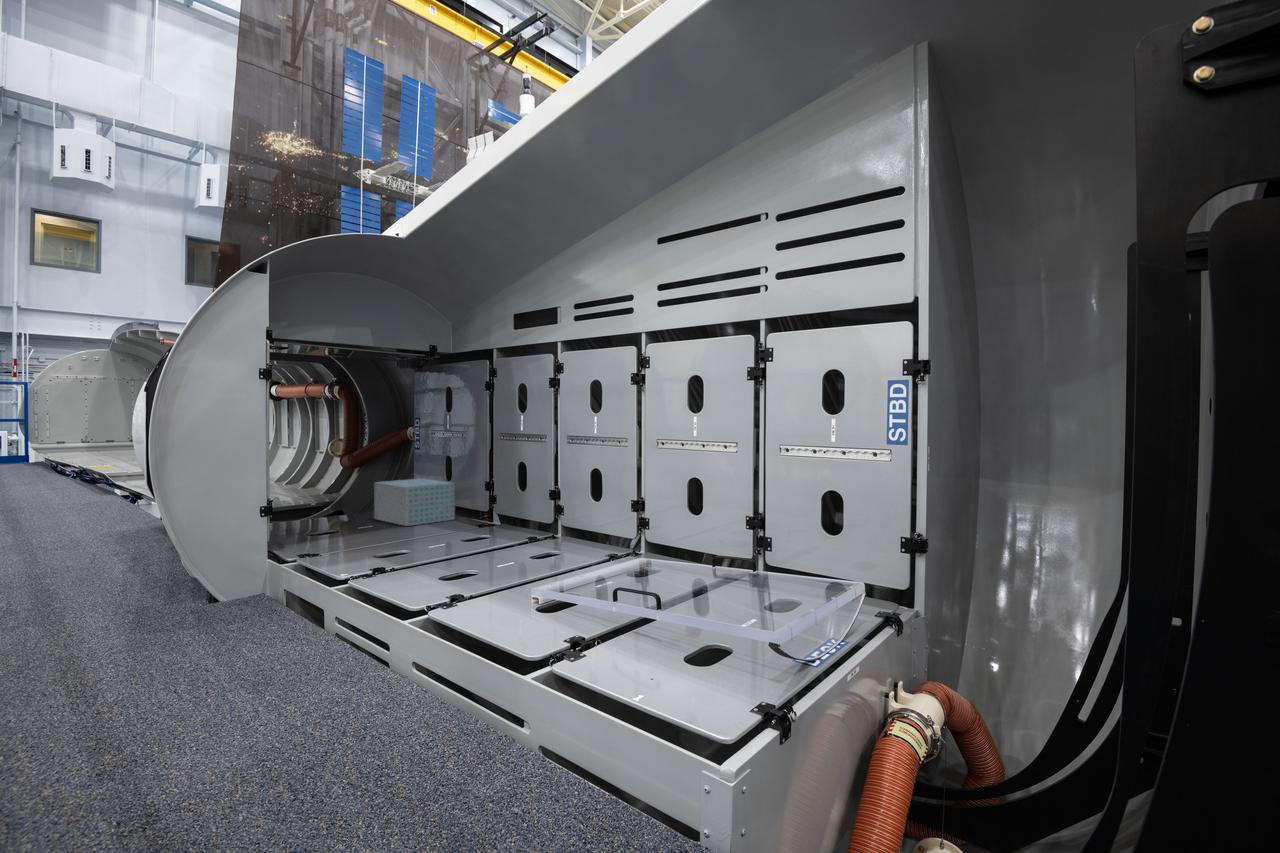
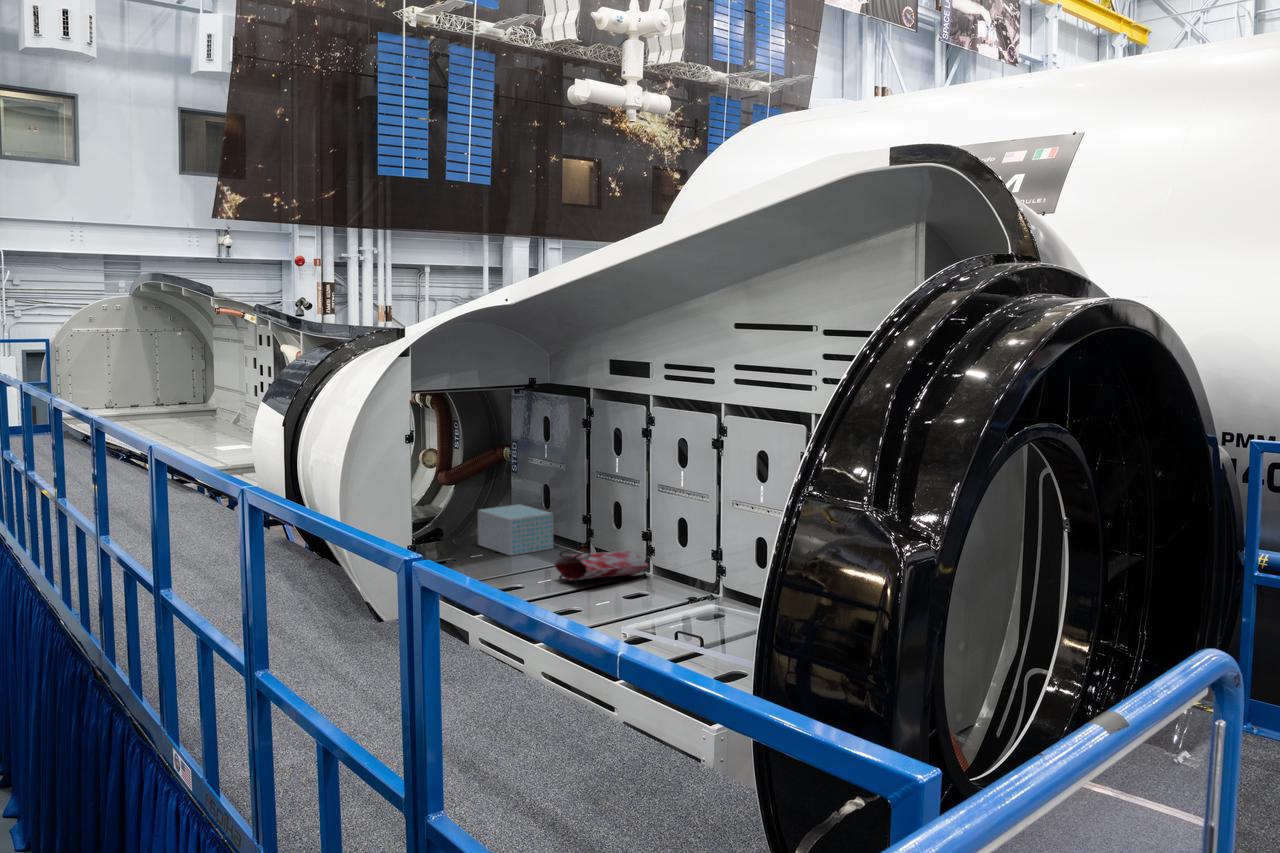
bag: none [450,509,557,547] -> present [555,550,648,584]

